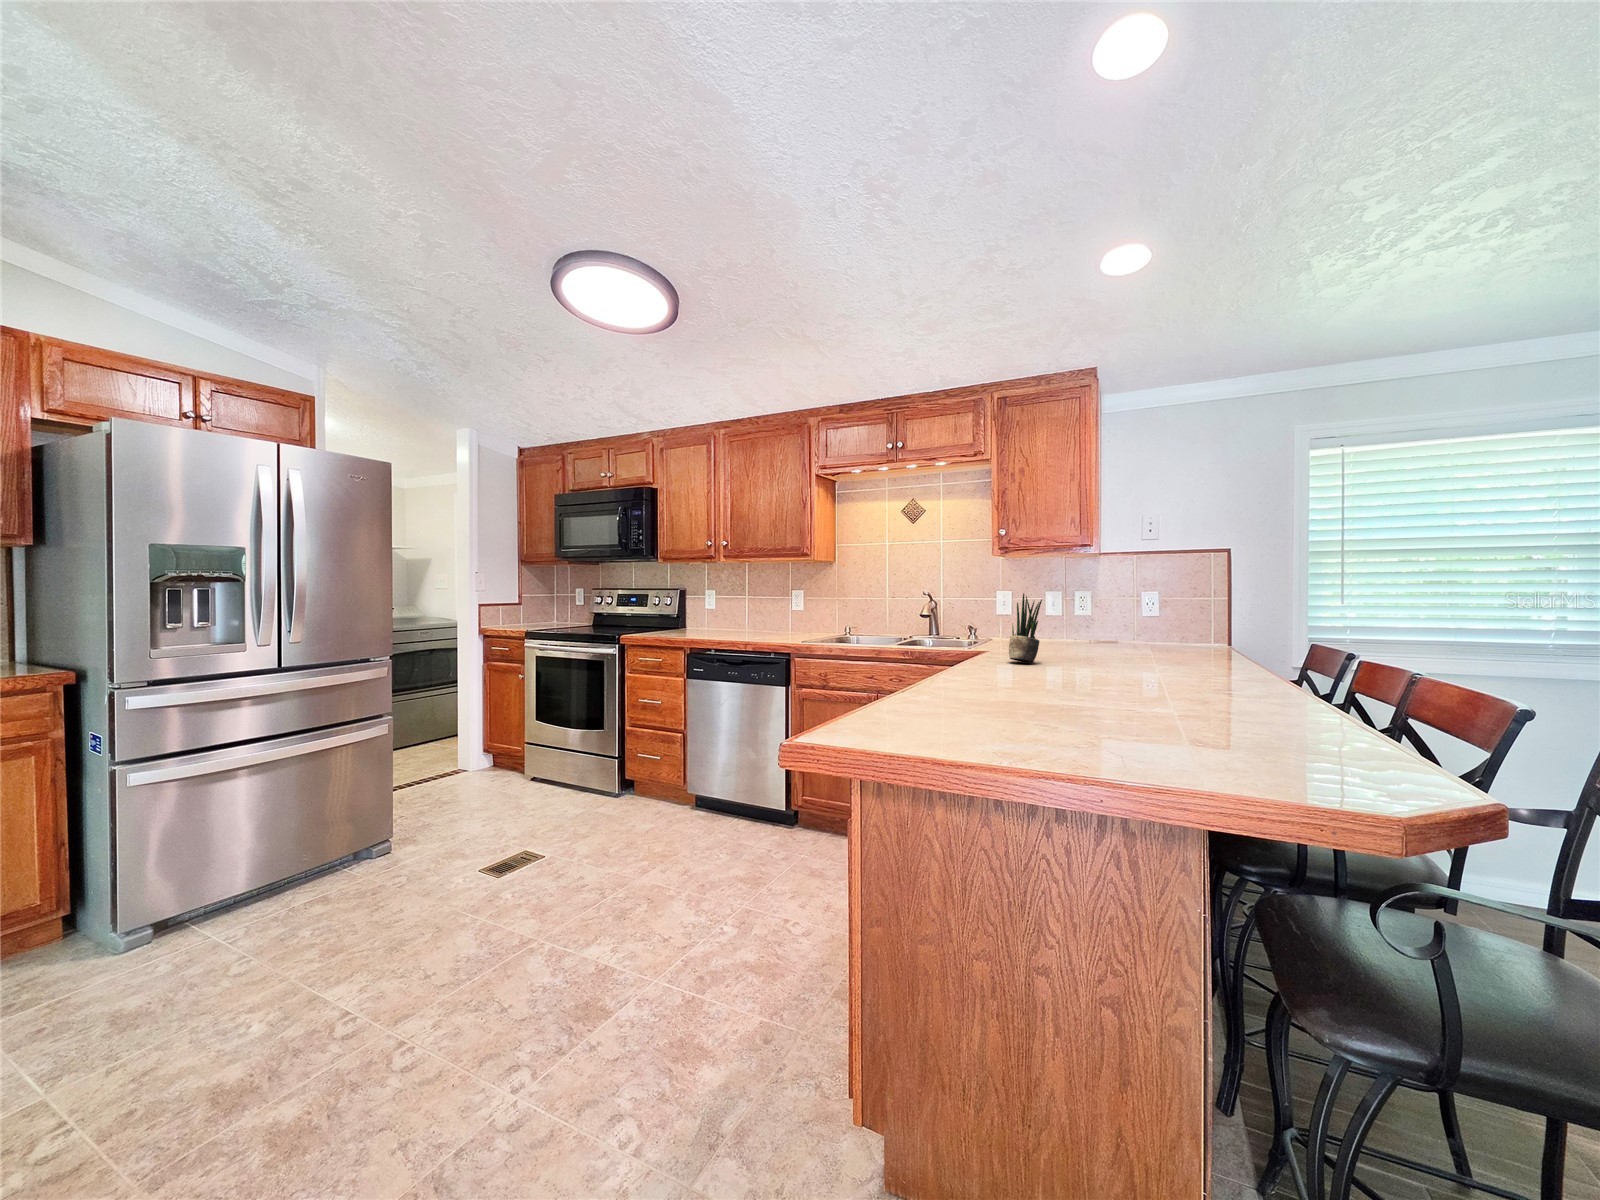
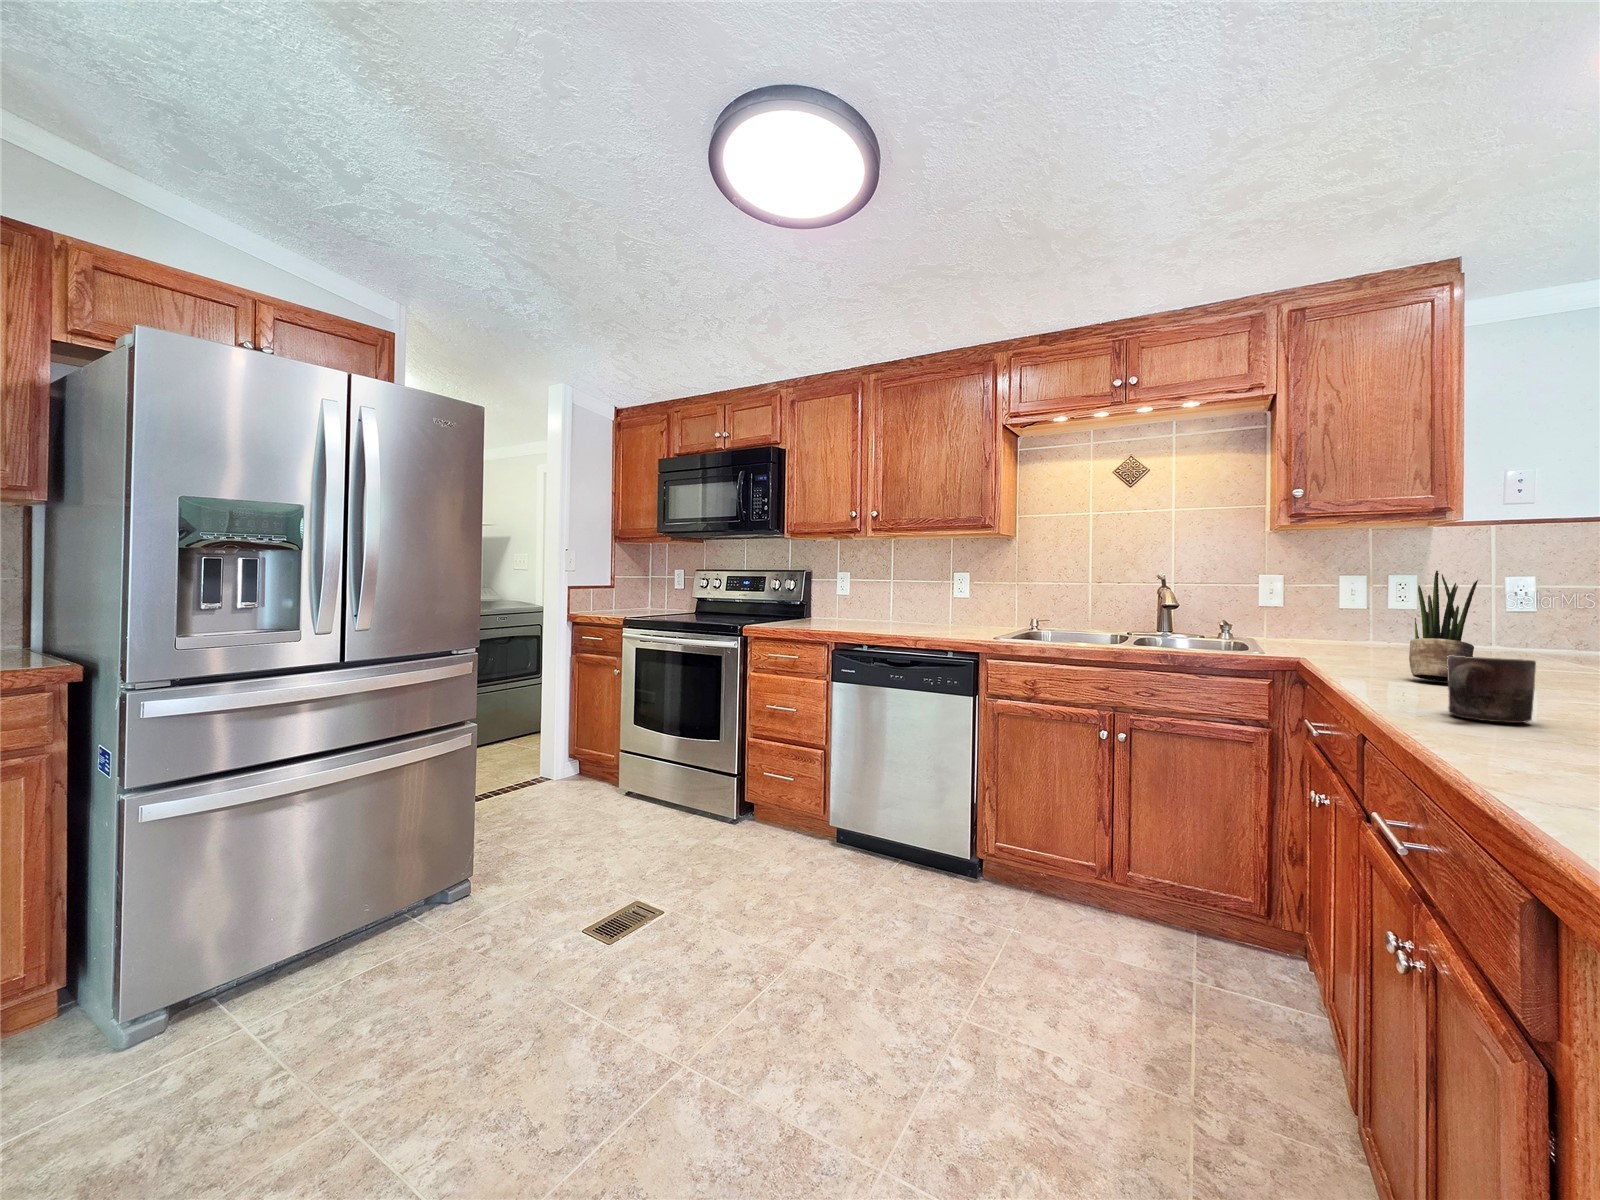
mug: none [953,645,998,682] -> present [1447,655,1536,723]

